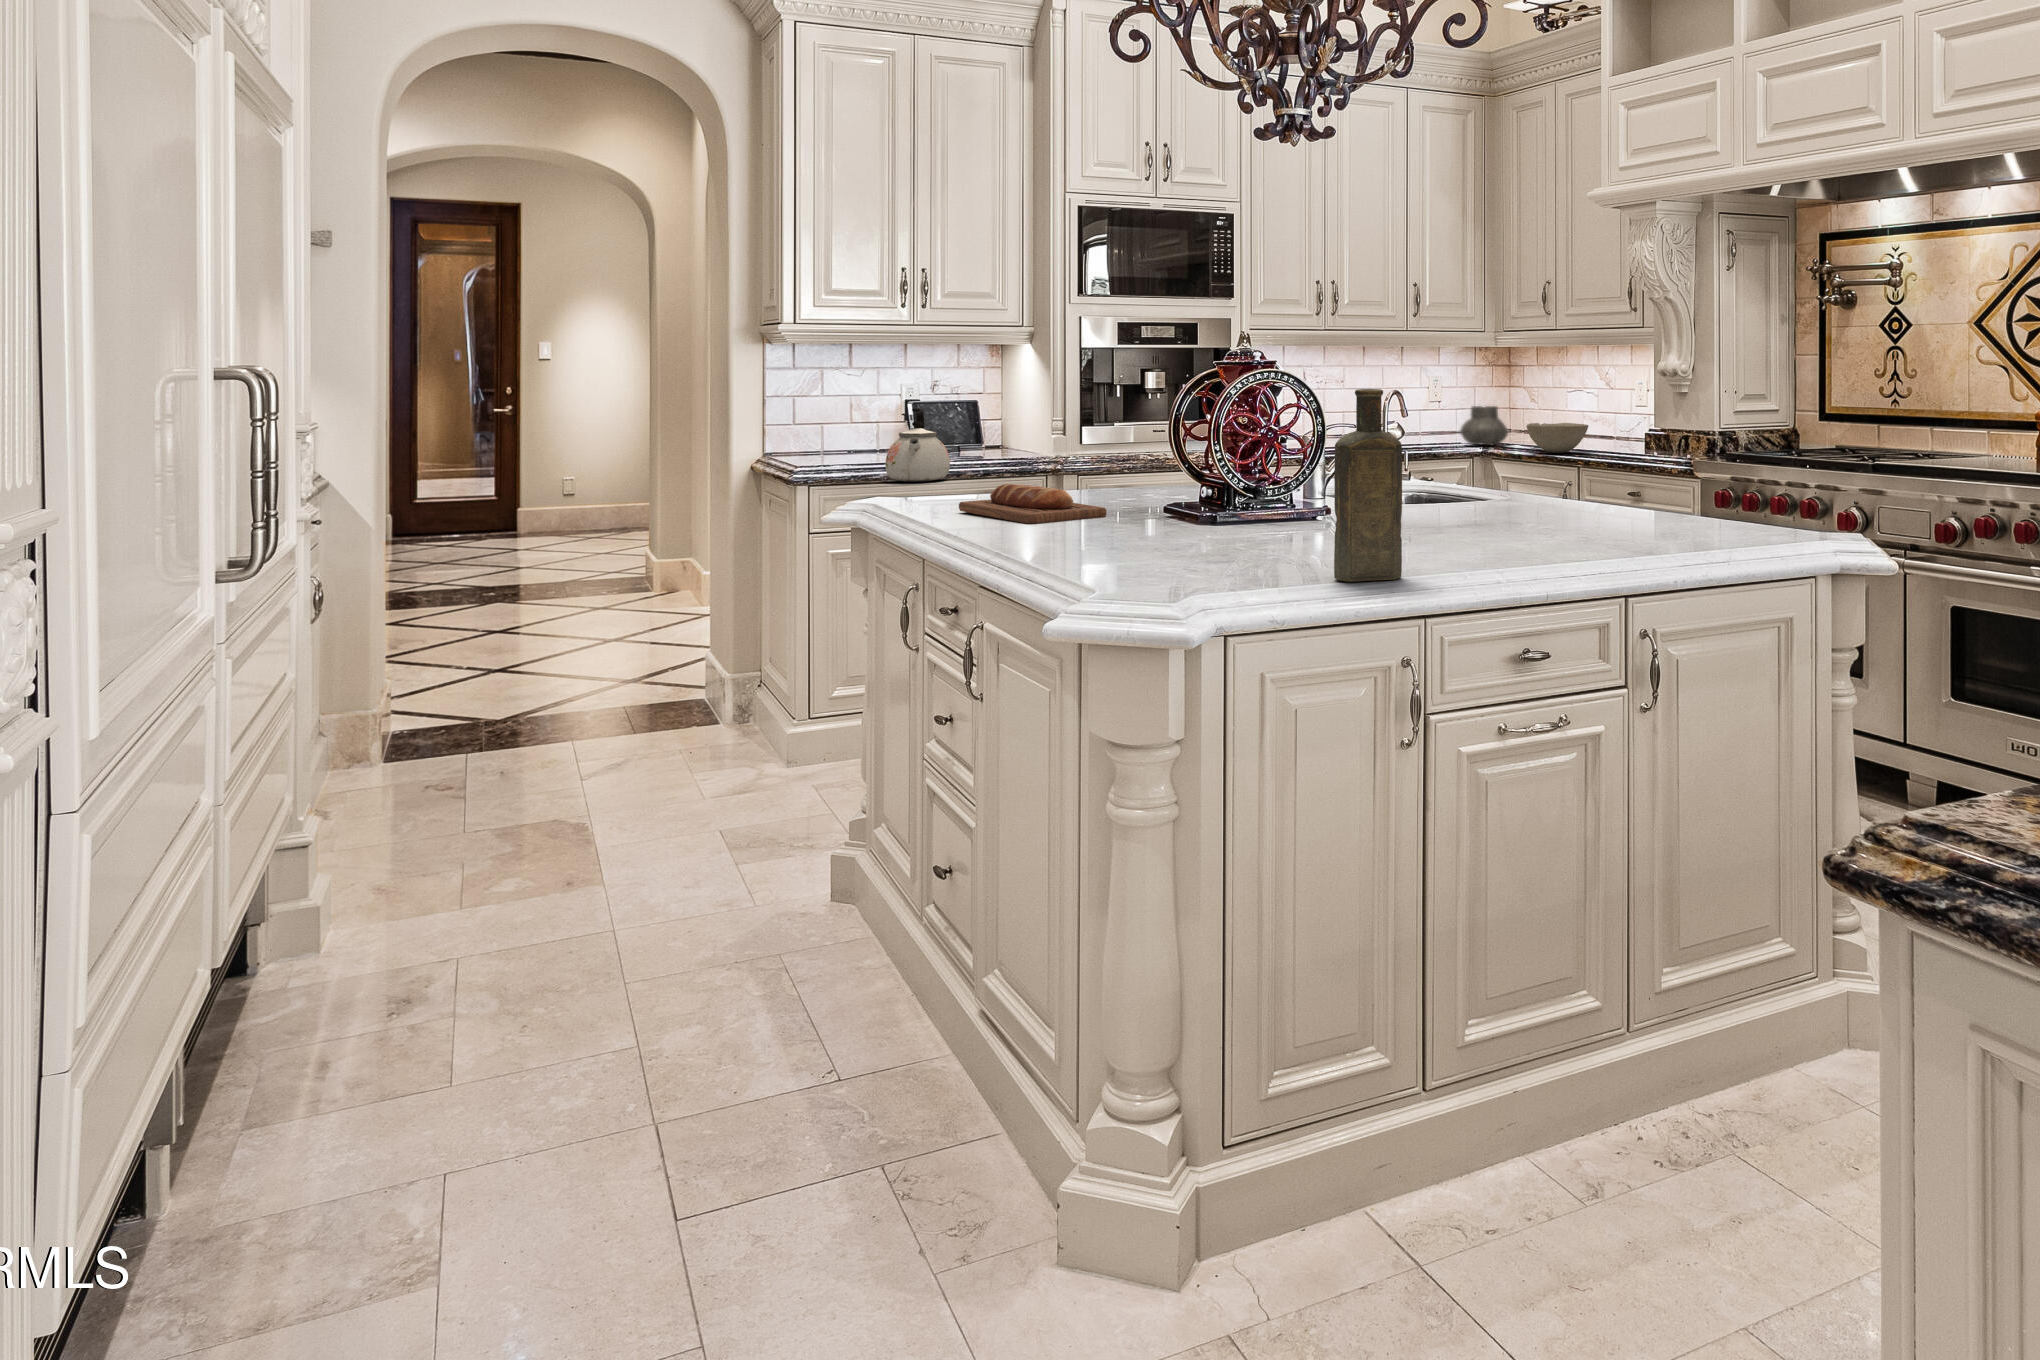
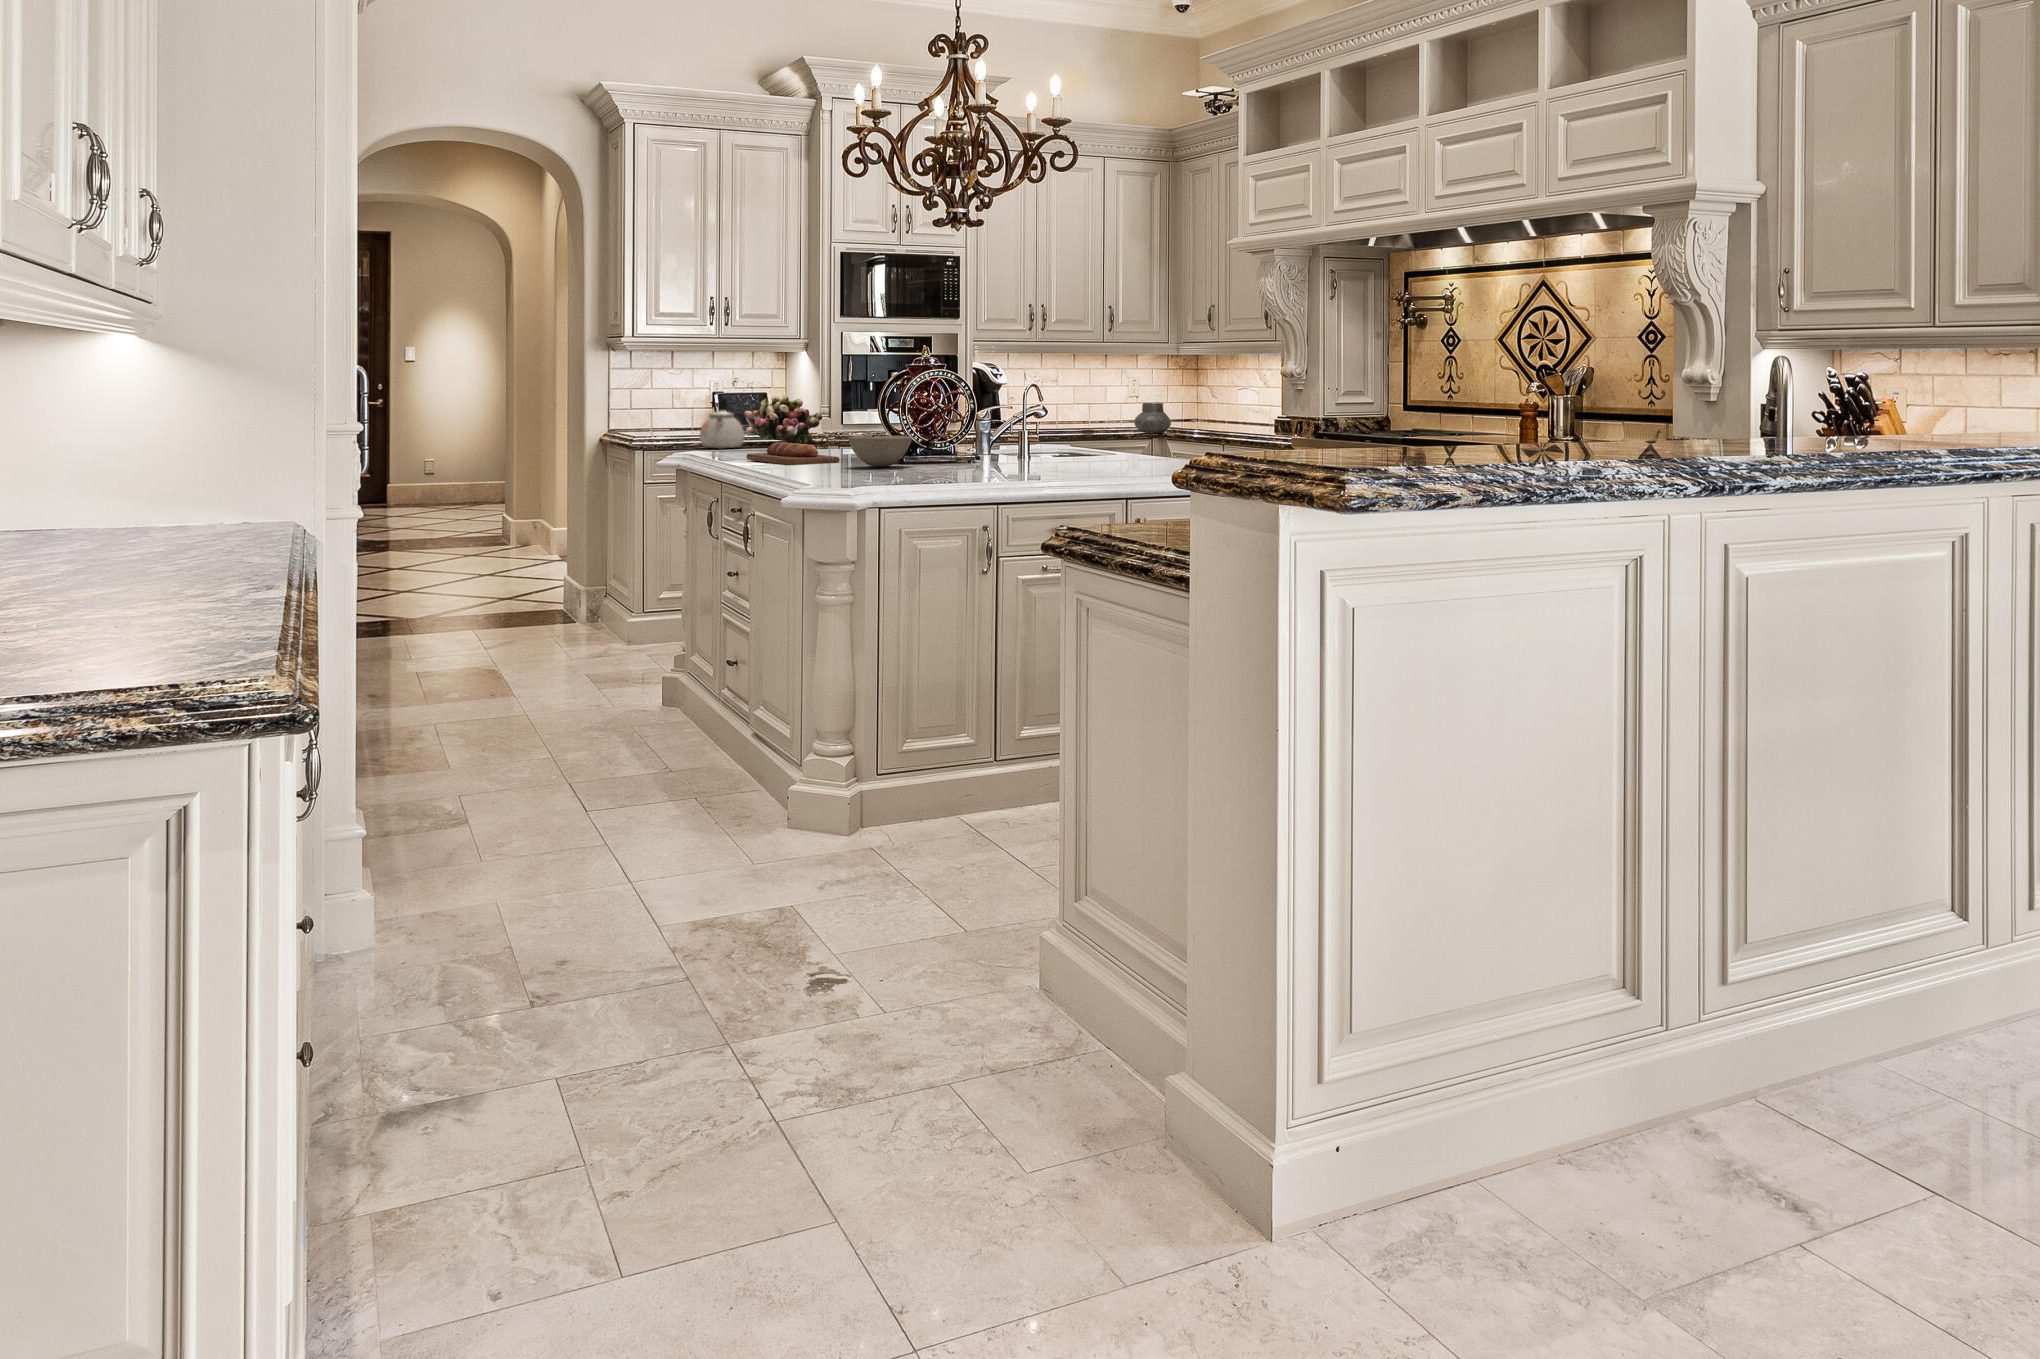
bottle: present [1334,389,1402,582] -> none [939,376,985,482]
flower arrangement: none [948,403,1057,470] -> present [744,395,822,444]
bowl: present [1526,423,1588,453] -> present [848,435,912,467]

